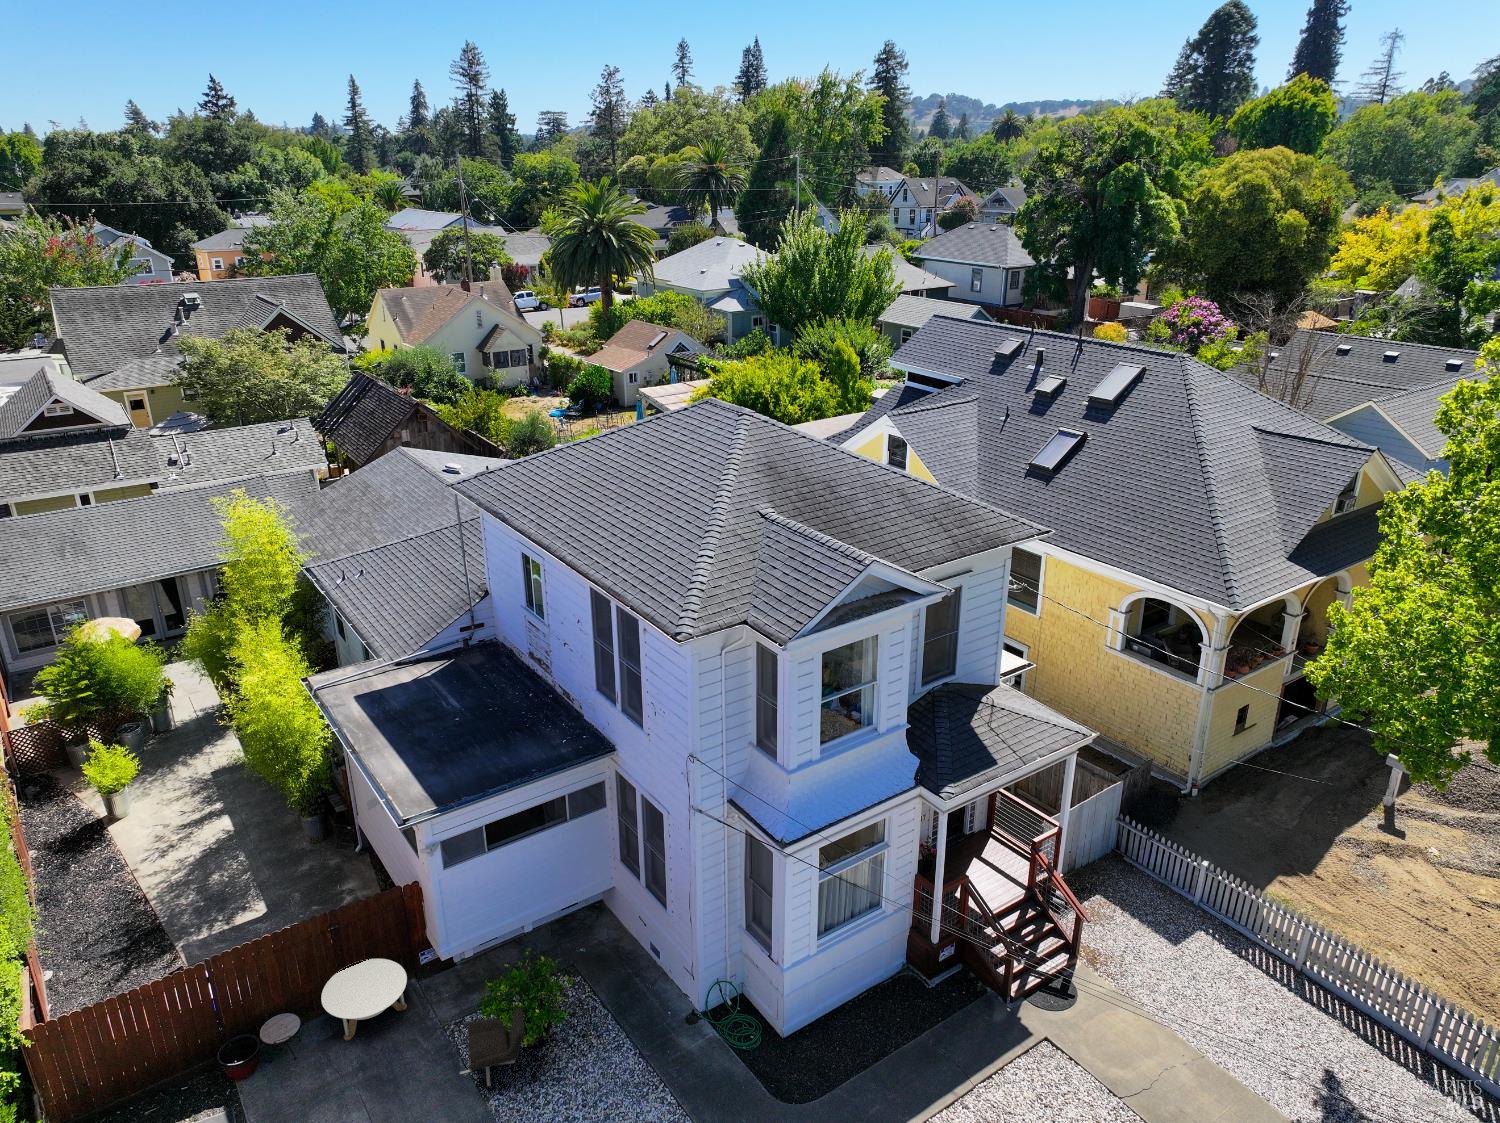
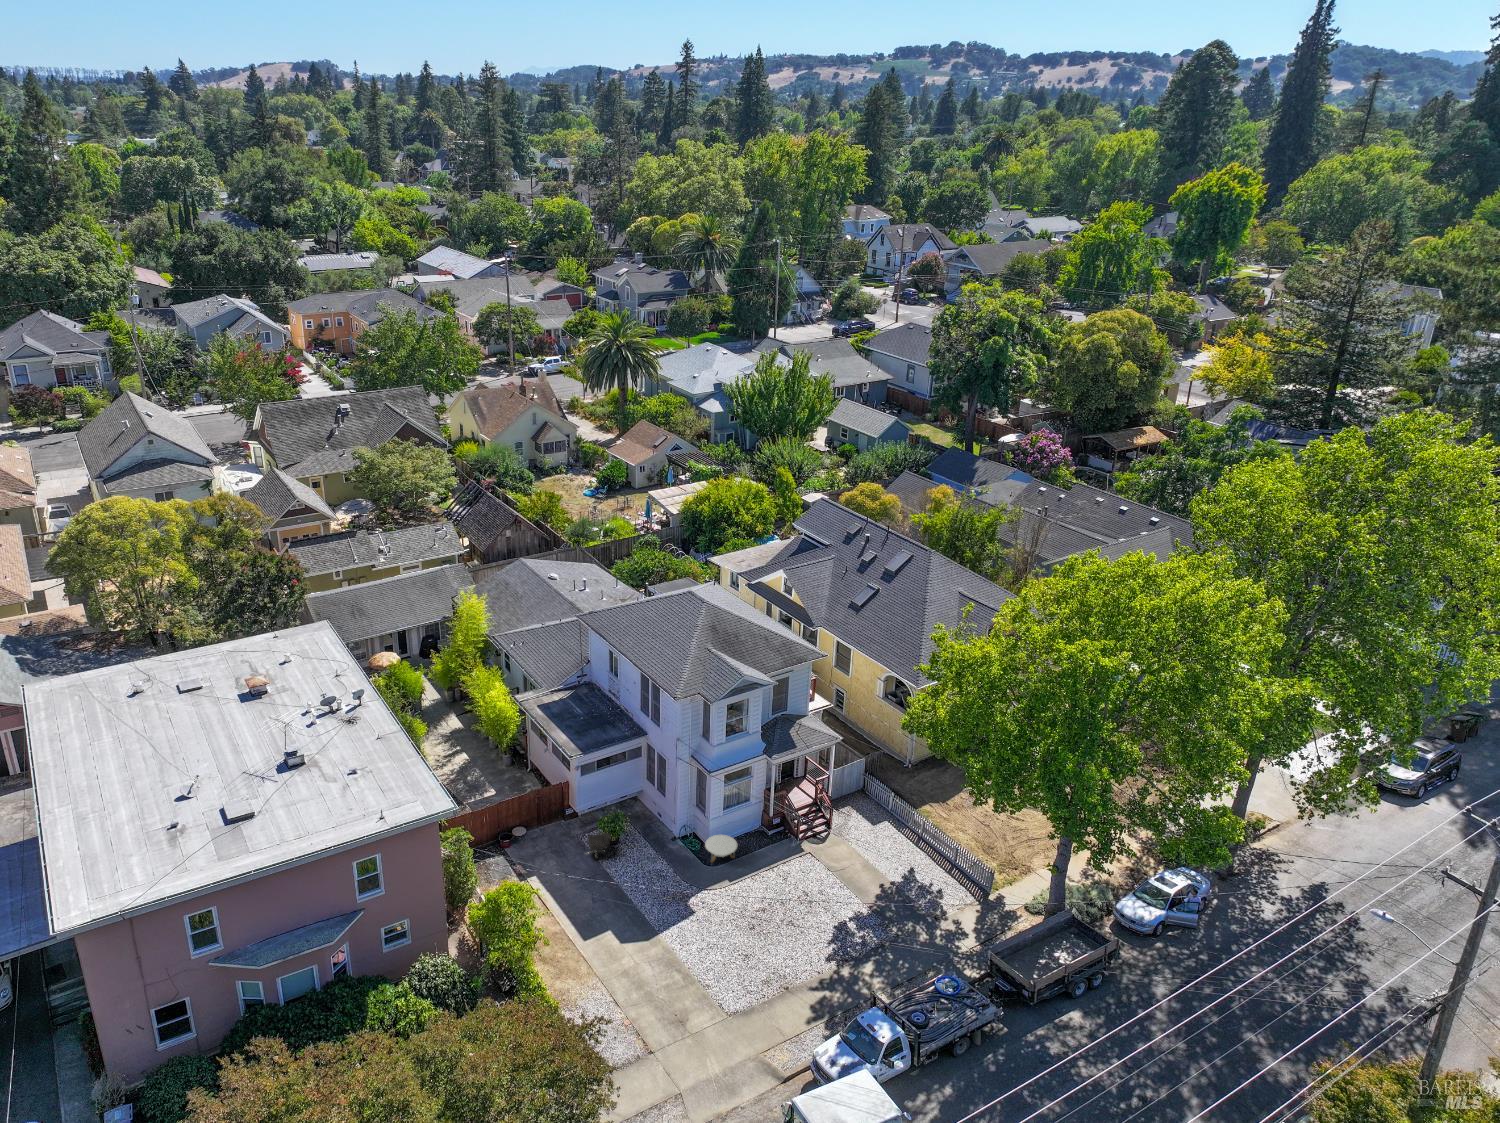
round table: present [321,959,407,1040] -> present [705,835,737,862]

